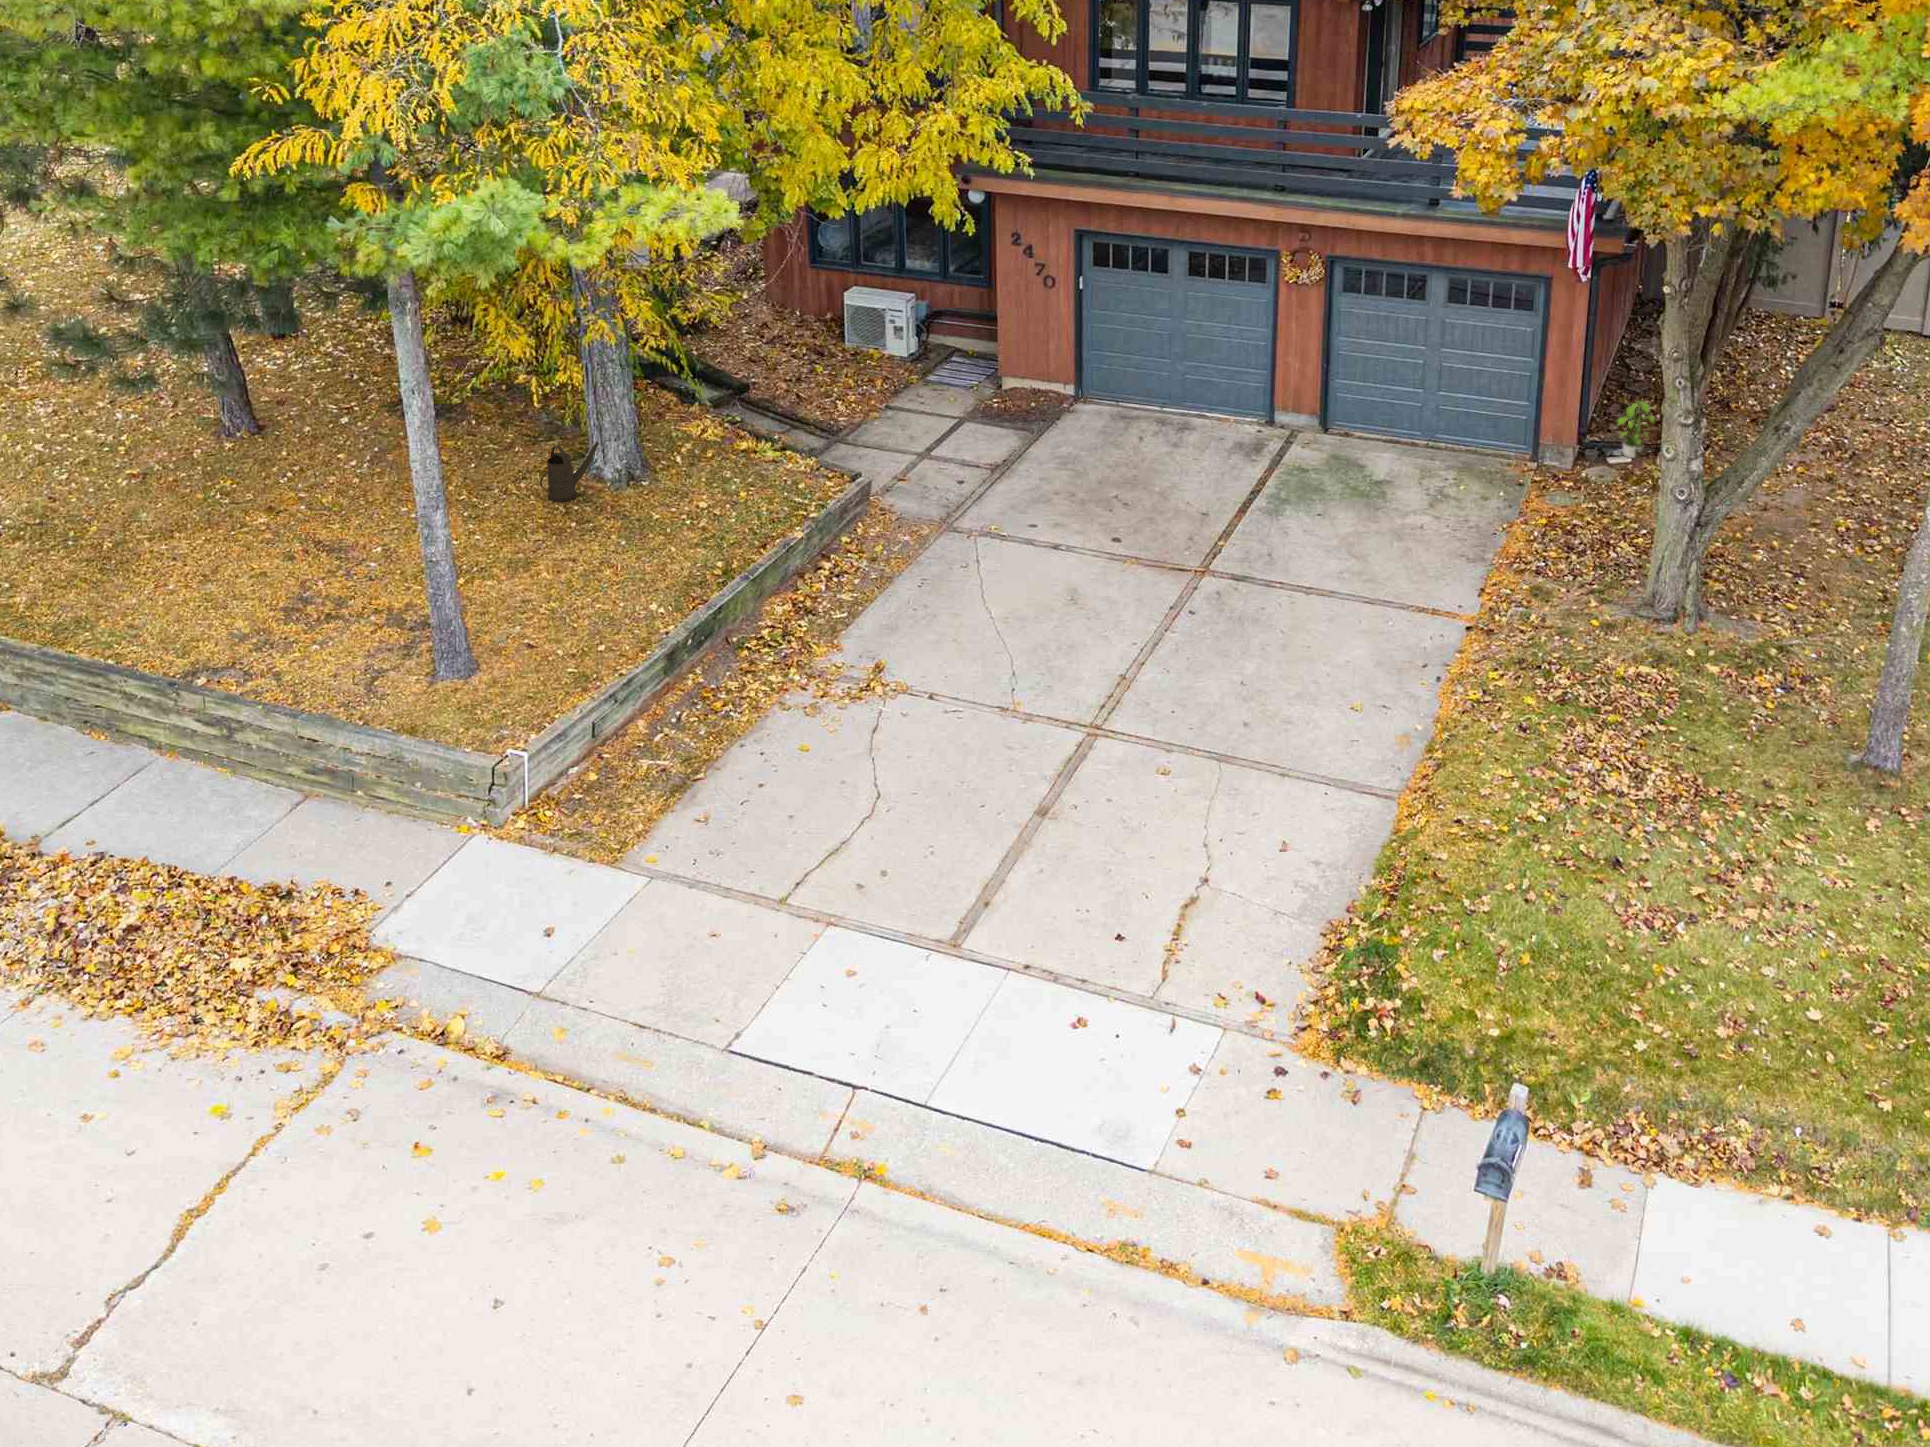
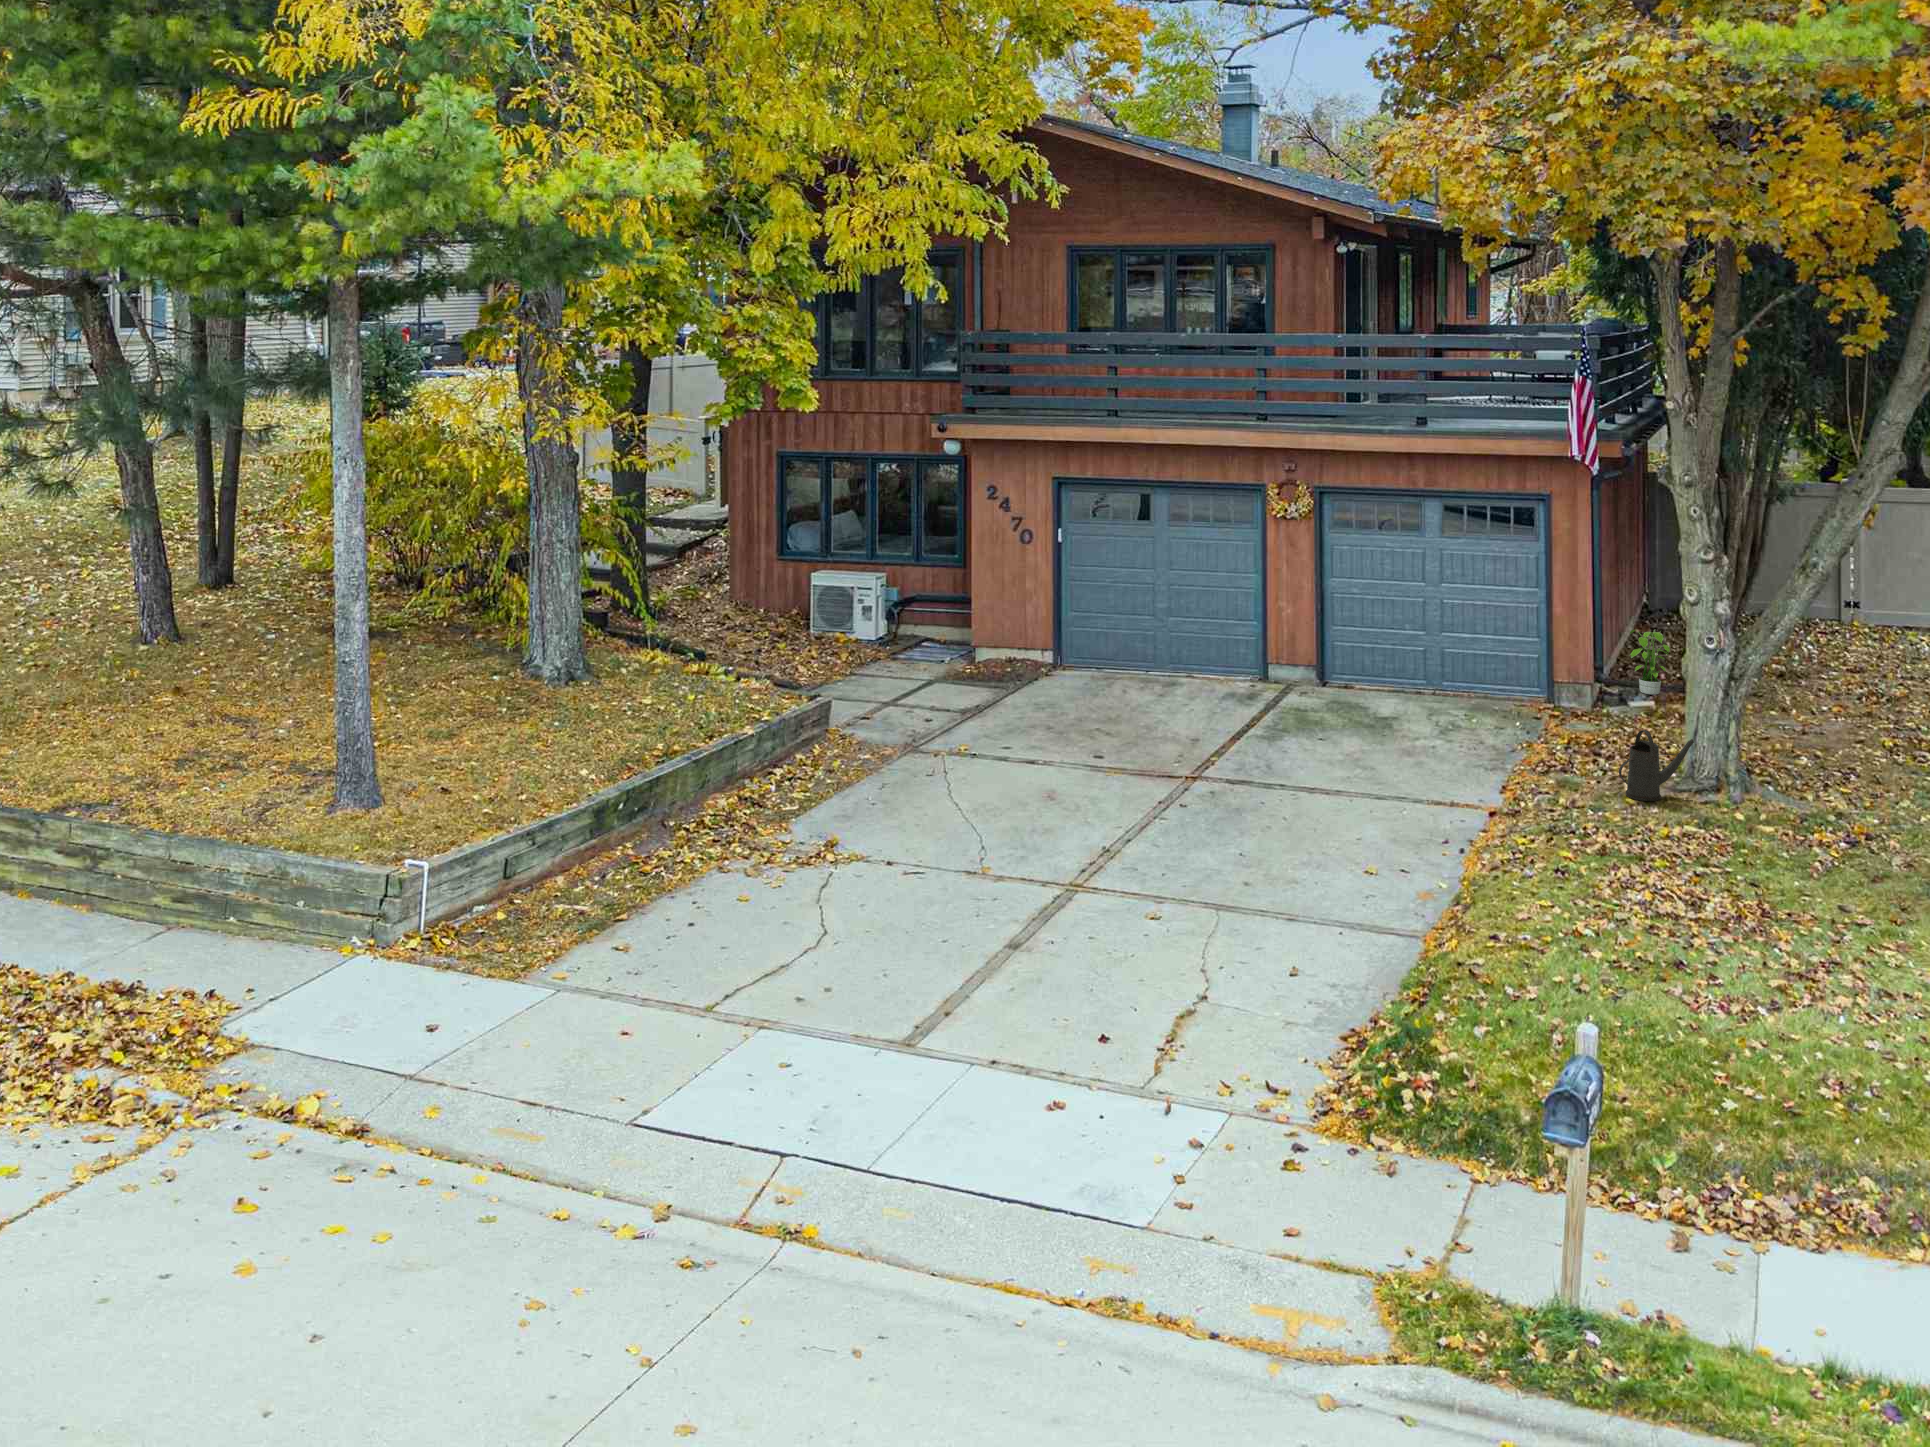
watering can: present [540,442,599,502] -> present [1619,730,1694,801]

